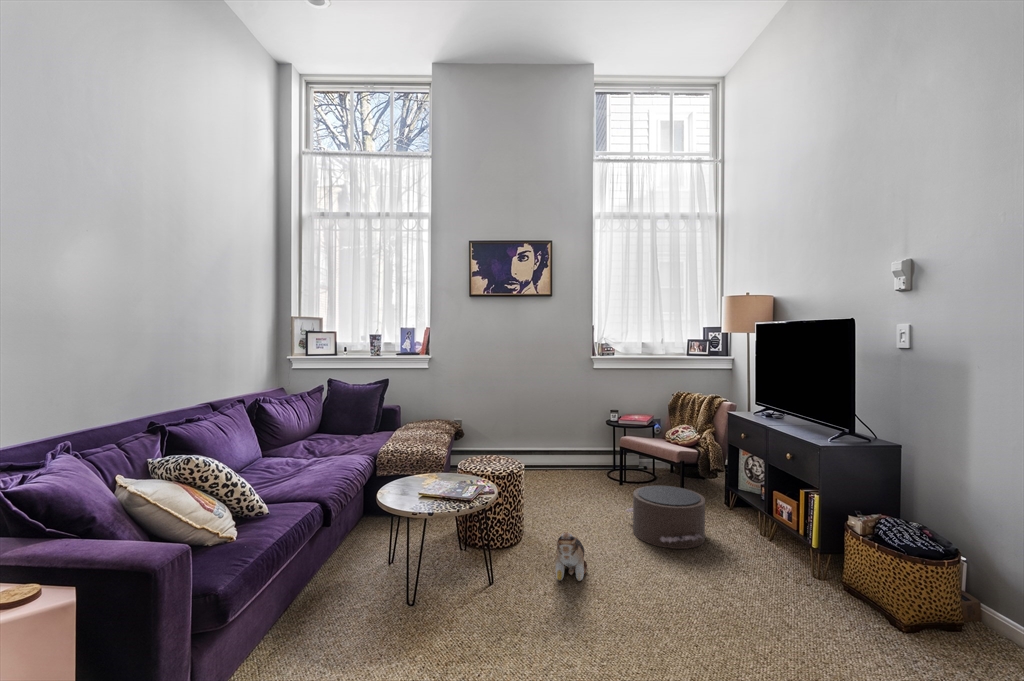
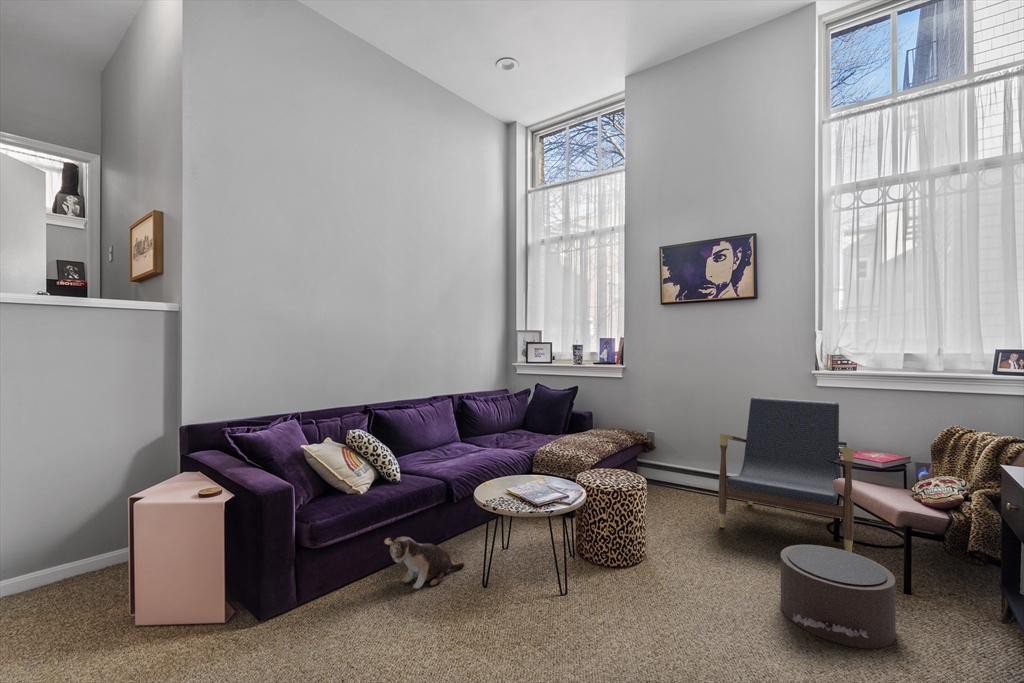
lounge chair: none [544,380,640,494] -> present [719,397,854,552]
plush toy: present [554,532,587,581] -> present [384,536,464,589]

